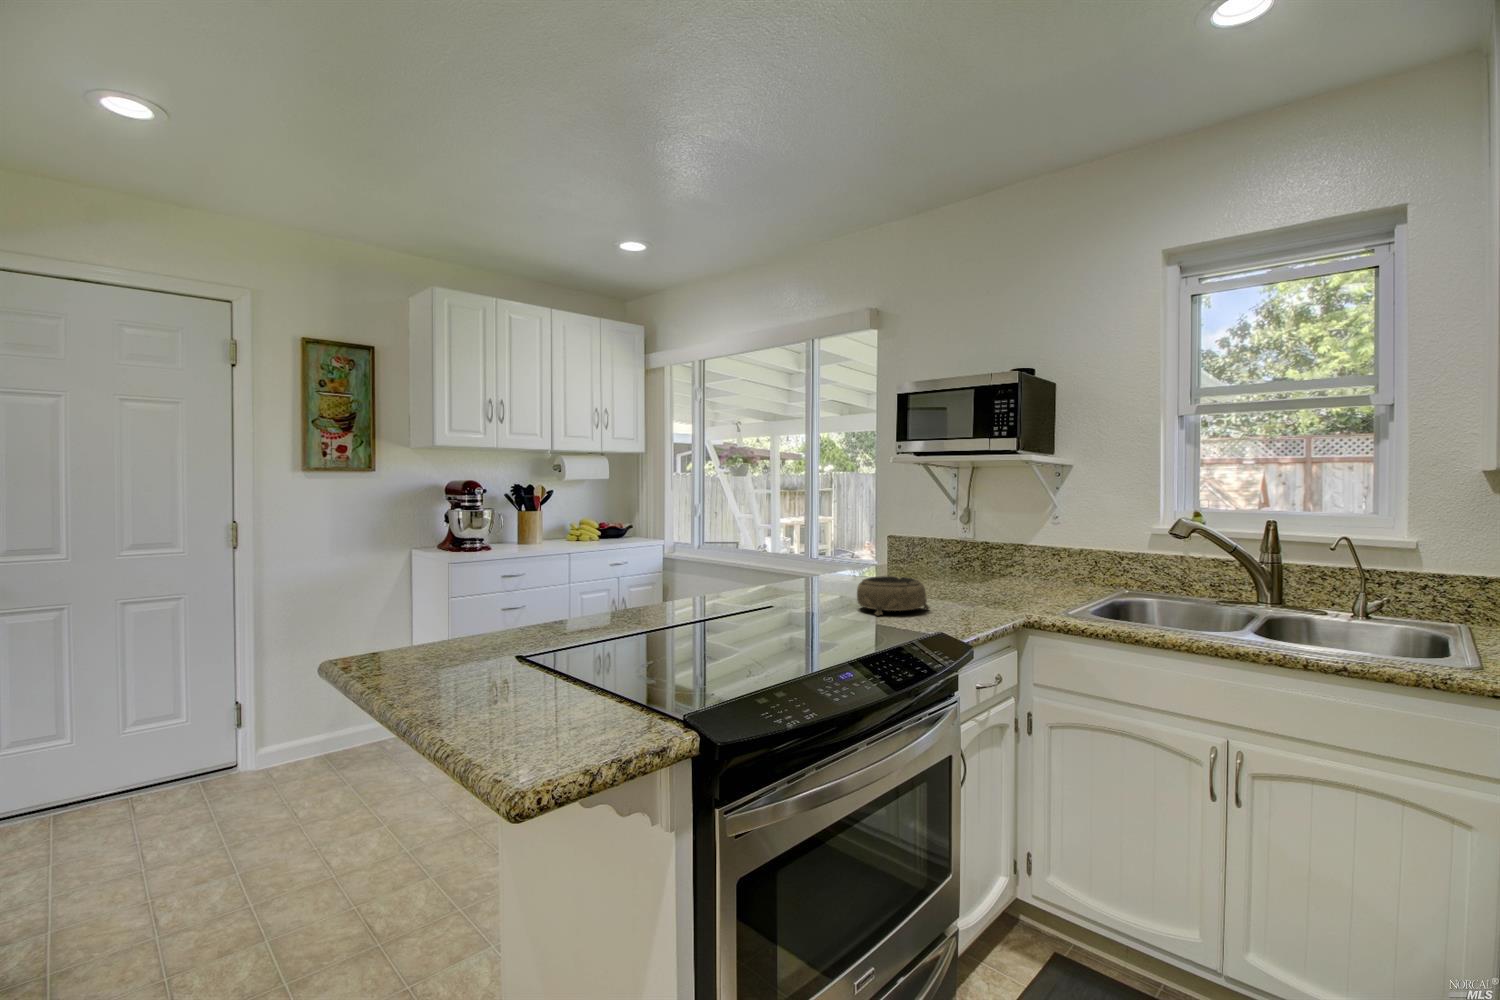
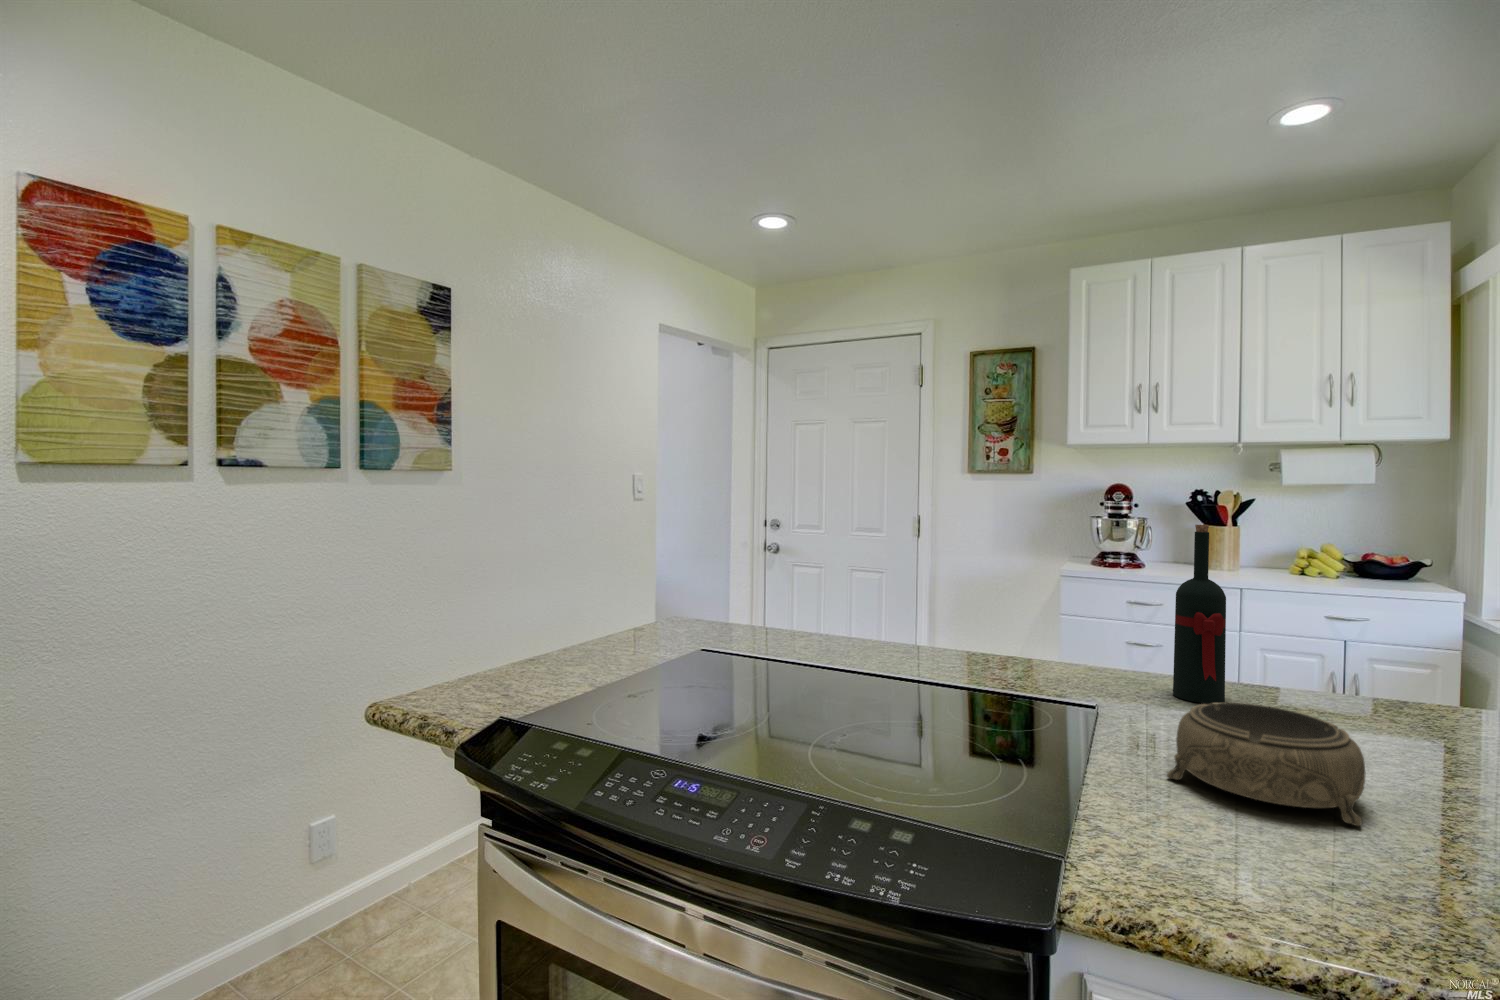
wine bottle: none [761,499,792,598] -> present [1173,525,1226,703]

